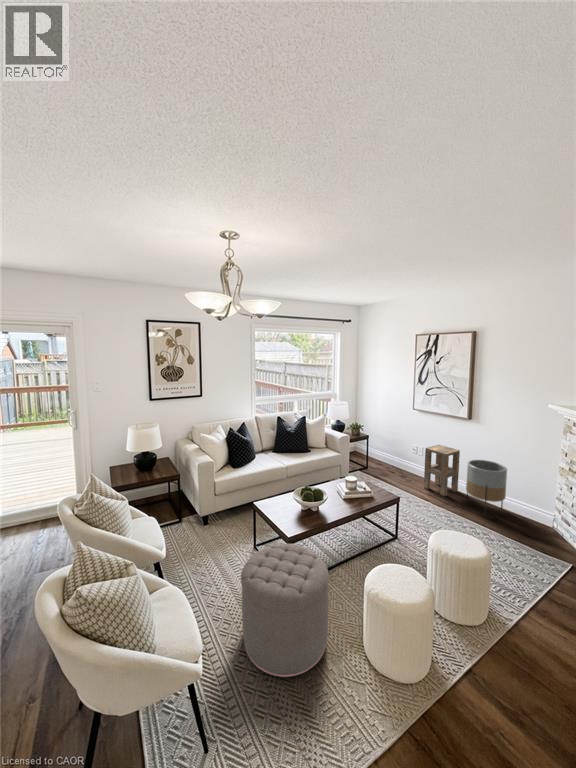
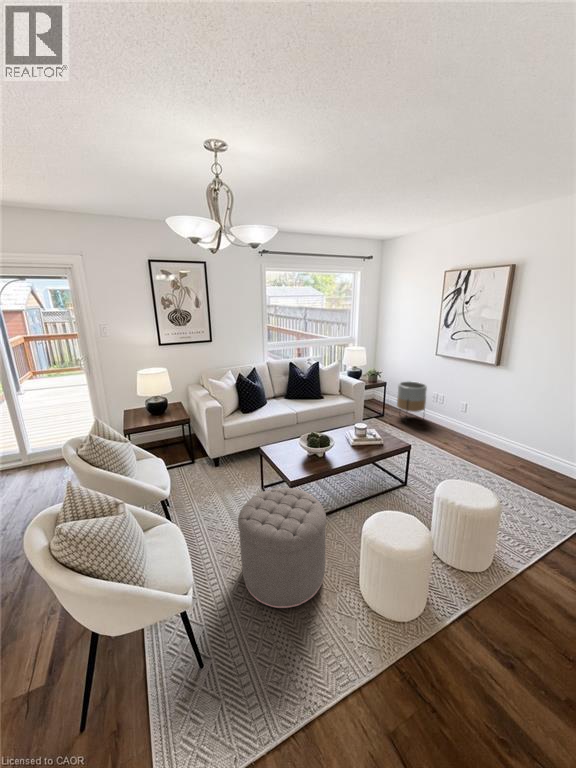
side table: present [424,445,460,496] -> none [441,392,484,446]
planter: present [466,460,507,517] -> present [397,381,427,412]

